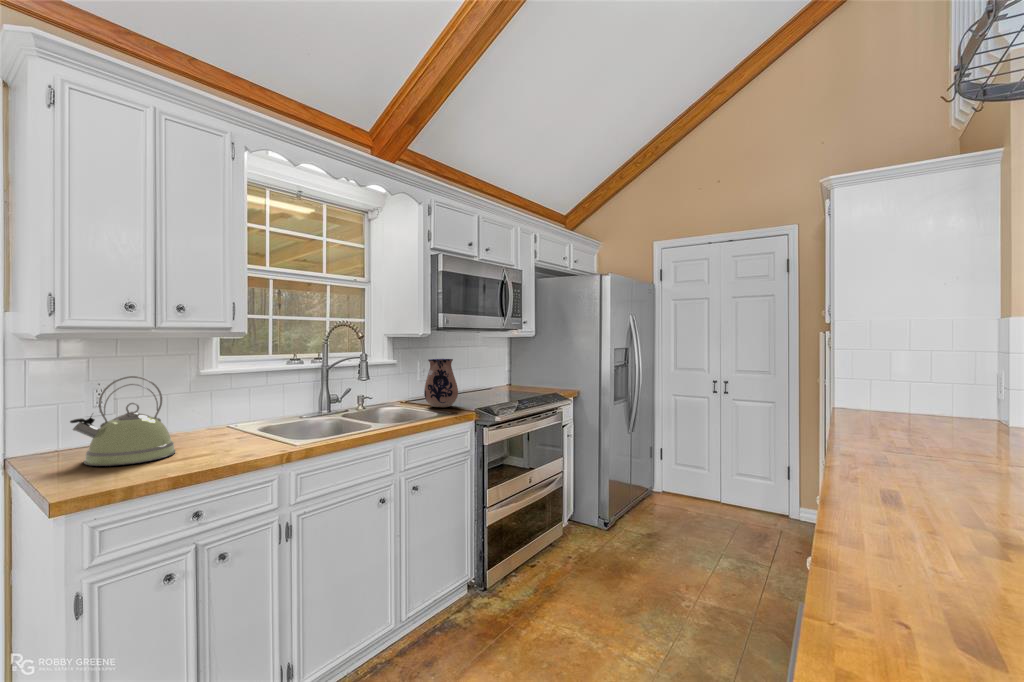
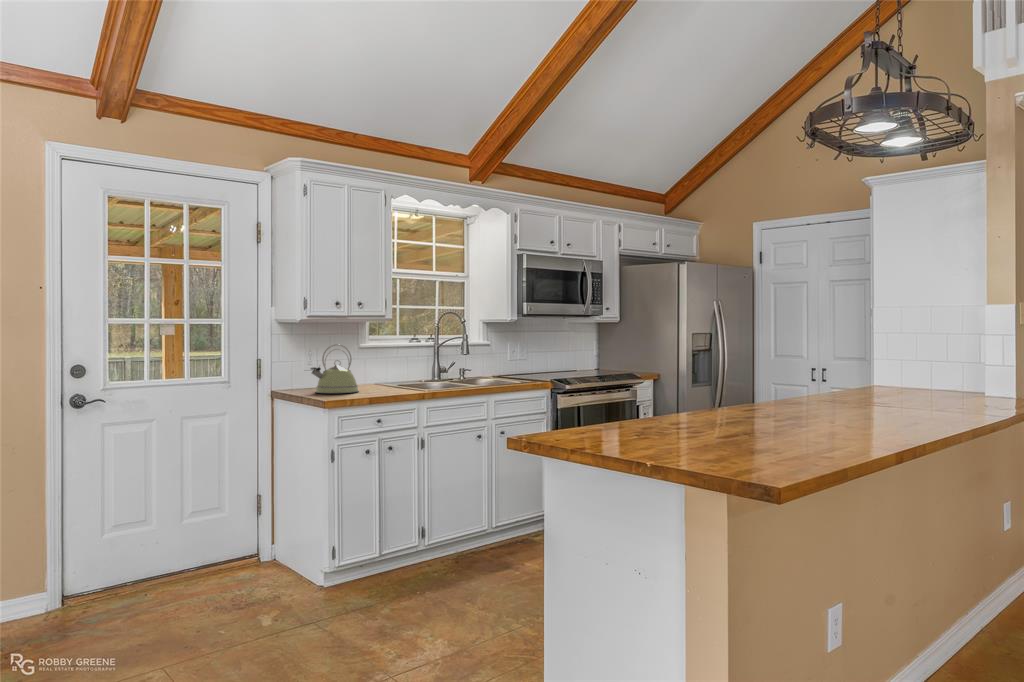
ceramic pitcher: present [424,359,458,407] -> none [512,340,539,379]

